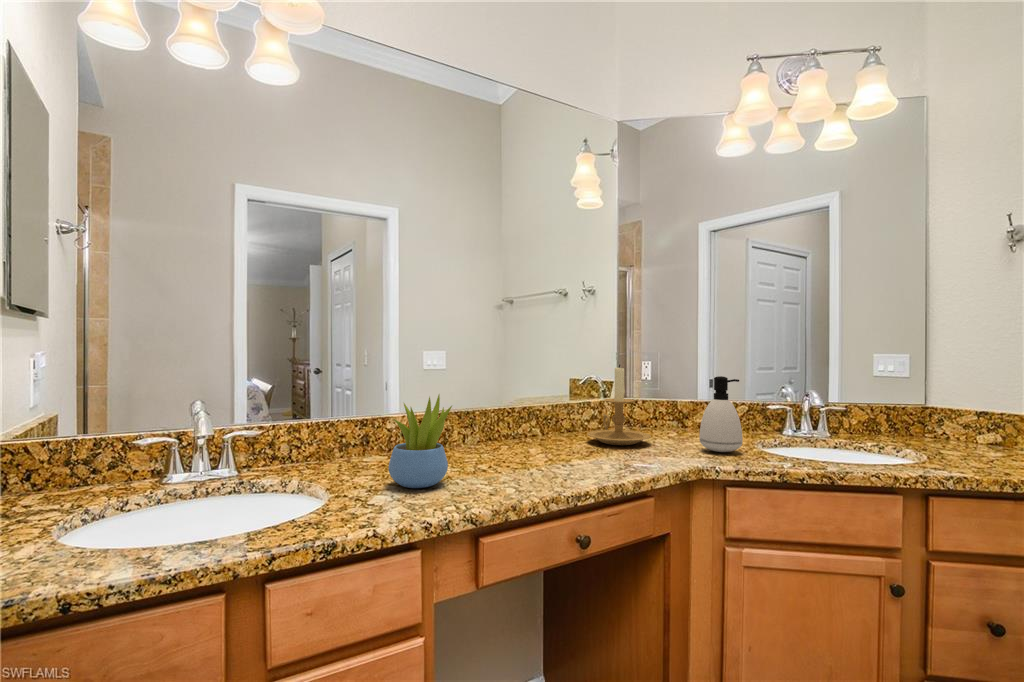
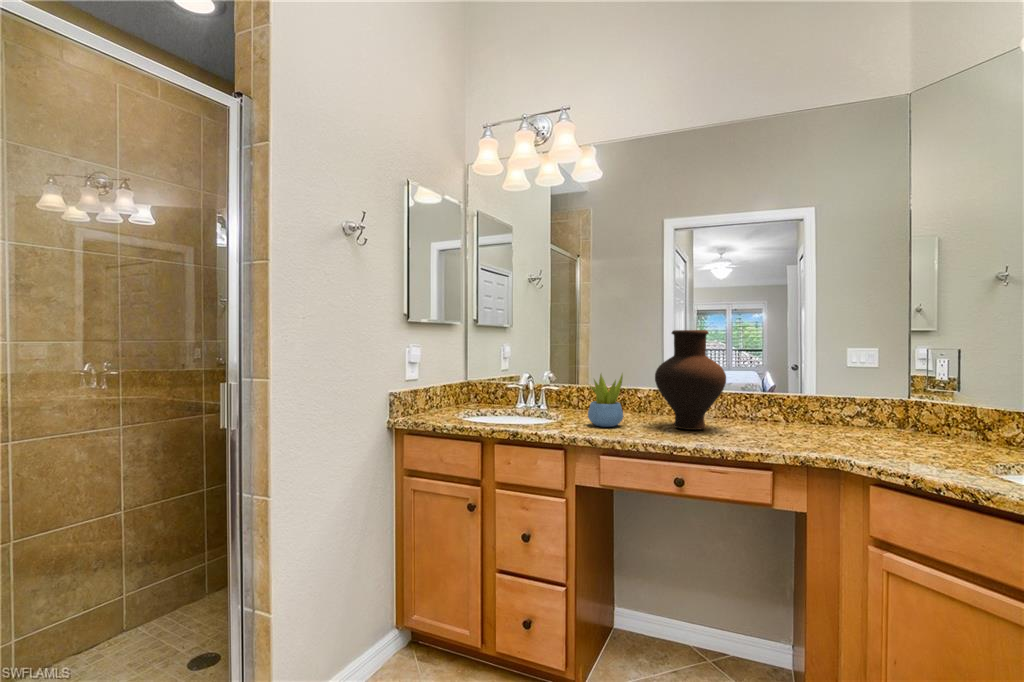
vase: none [464,329,556,466] -> present [655,330,726,430]
candle holder: present [587,364,651,445] -> none [802,360,873,438]
soap dispenser: present [699,376,743,452] -> none [892,376,950,458]

